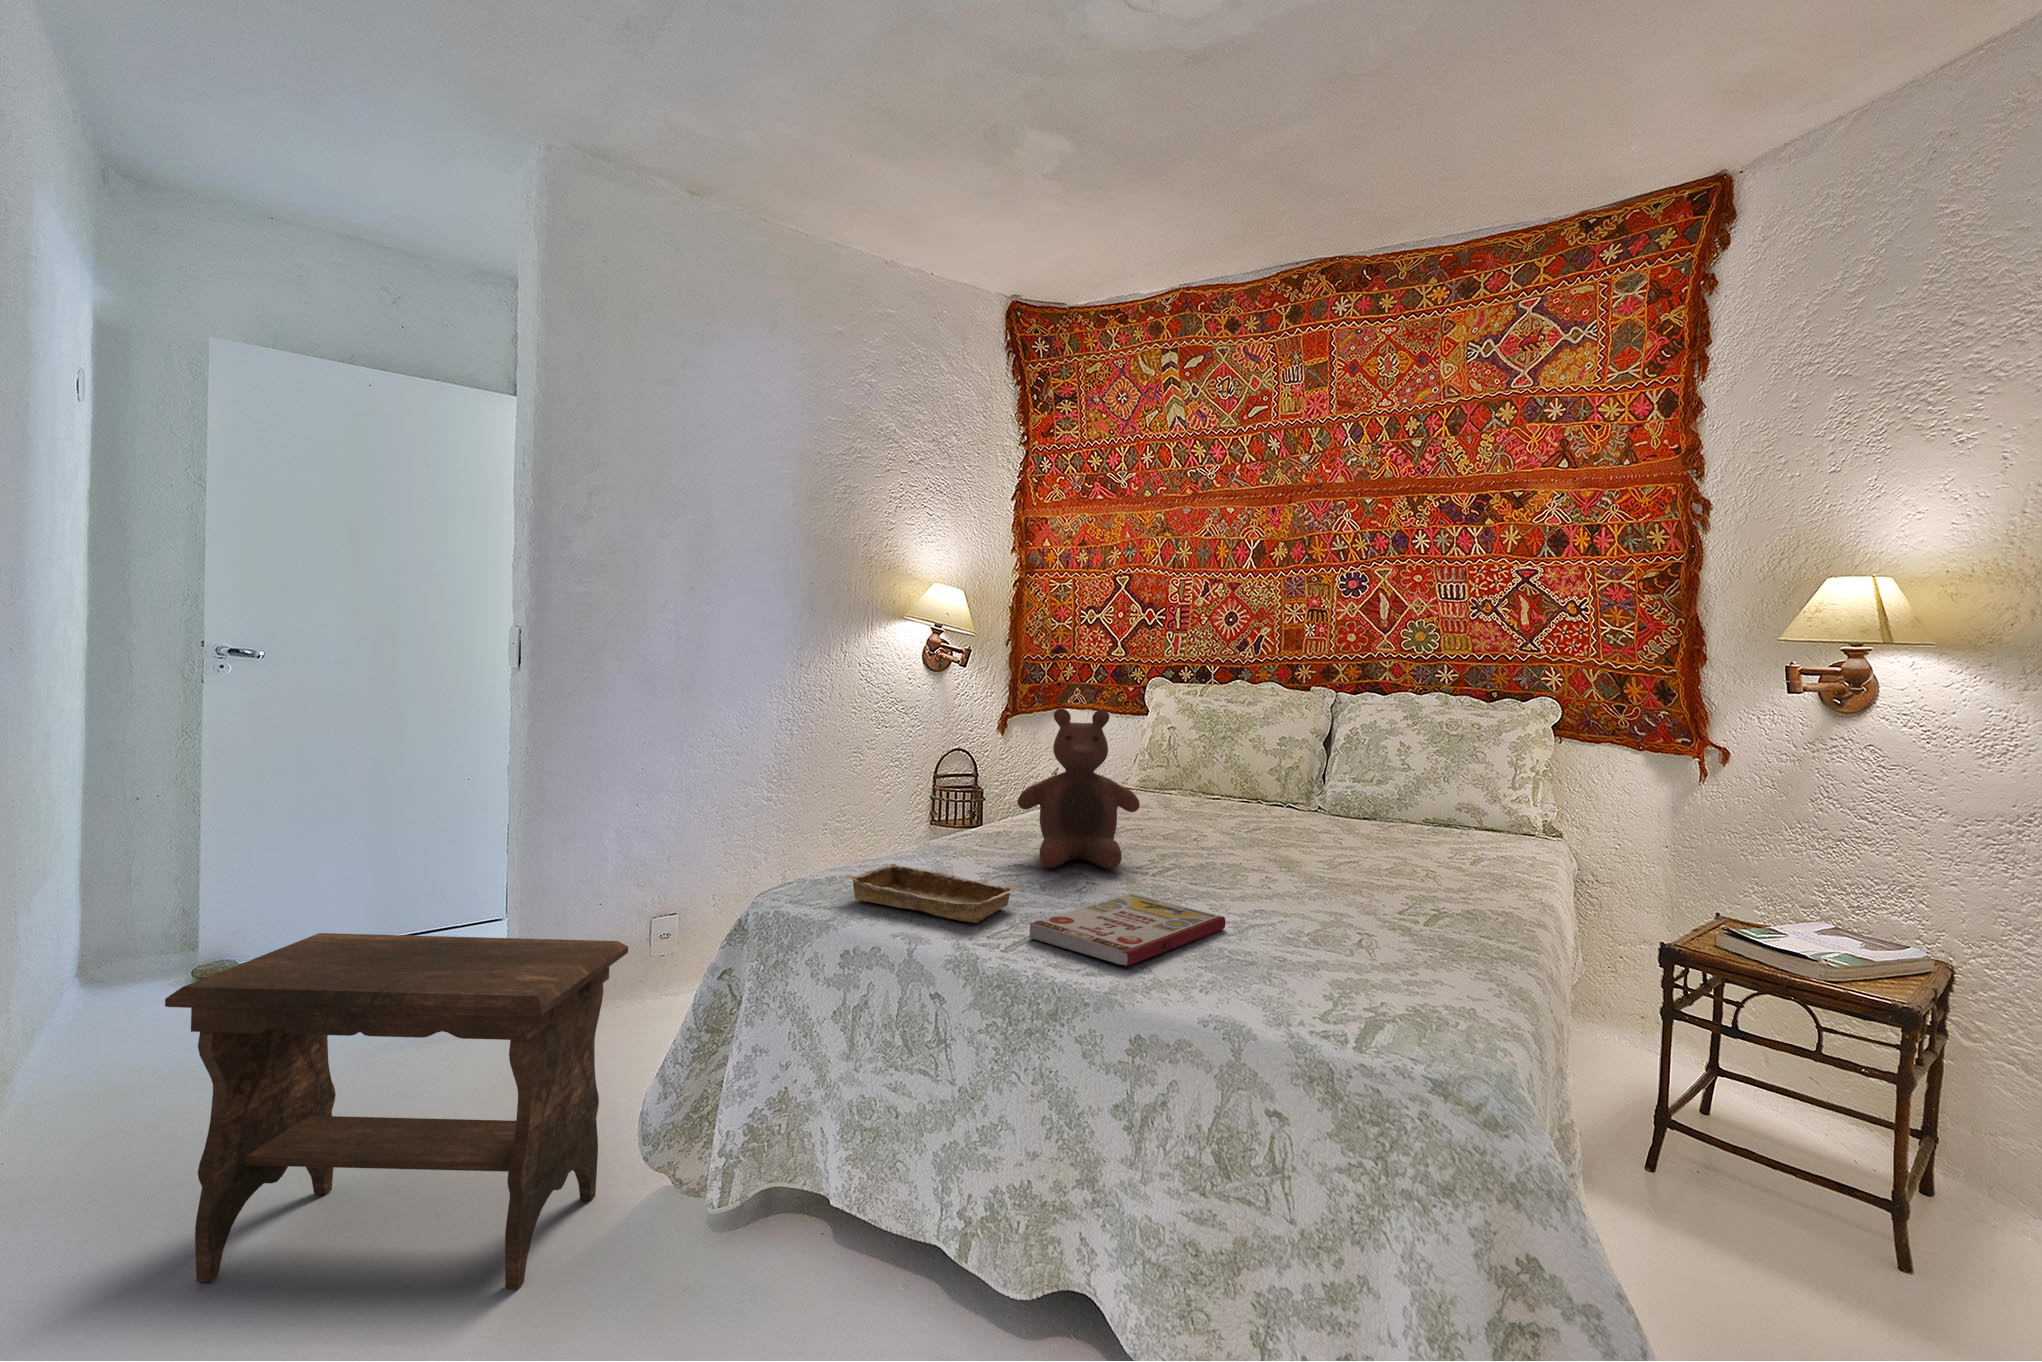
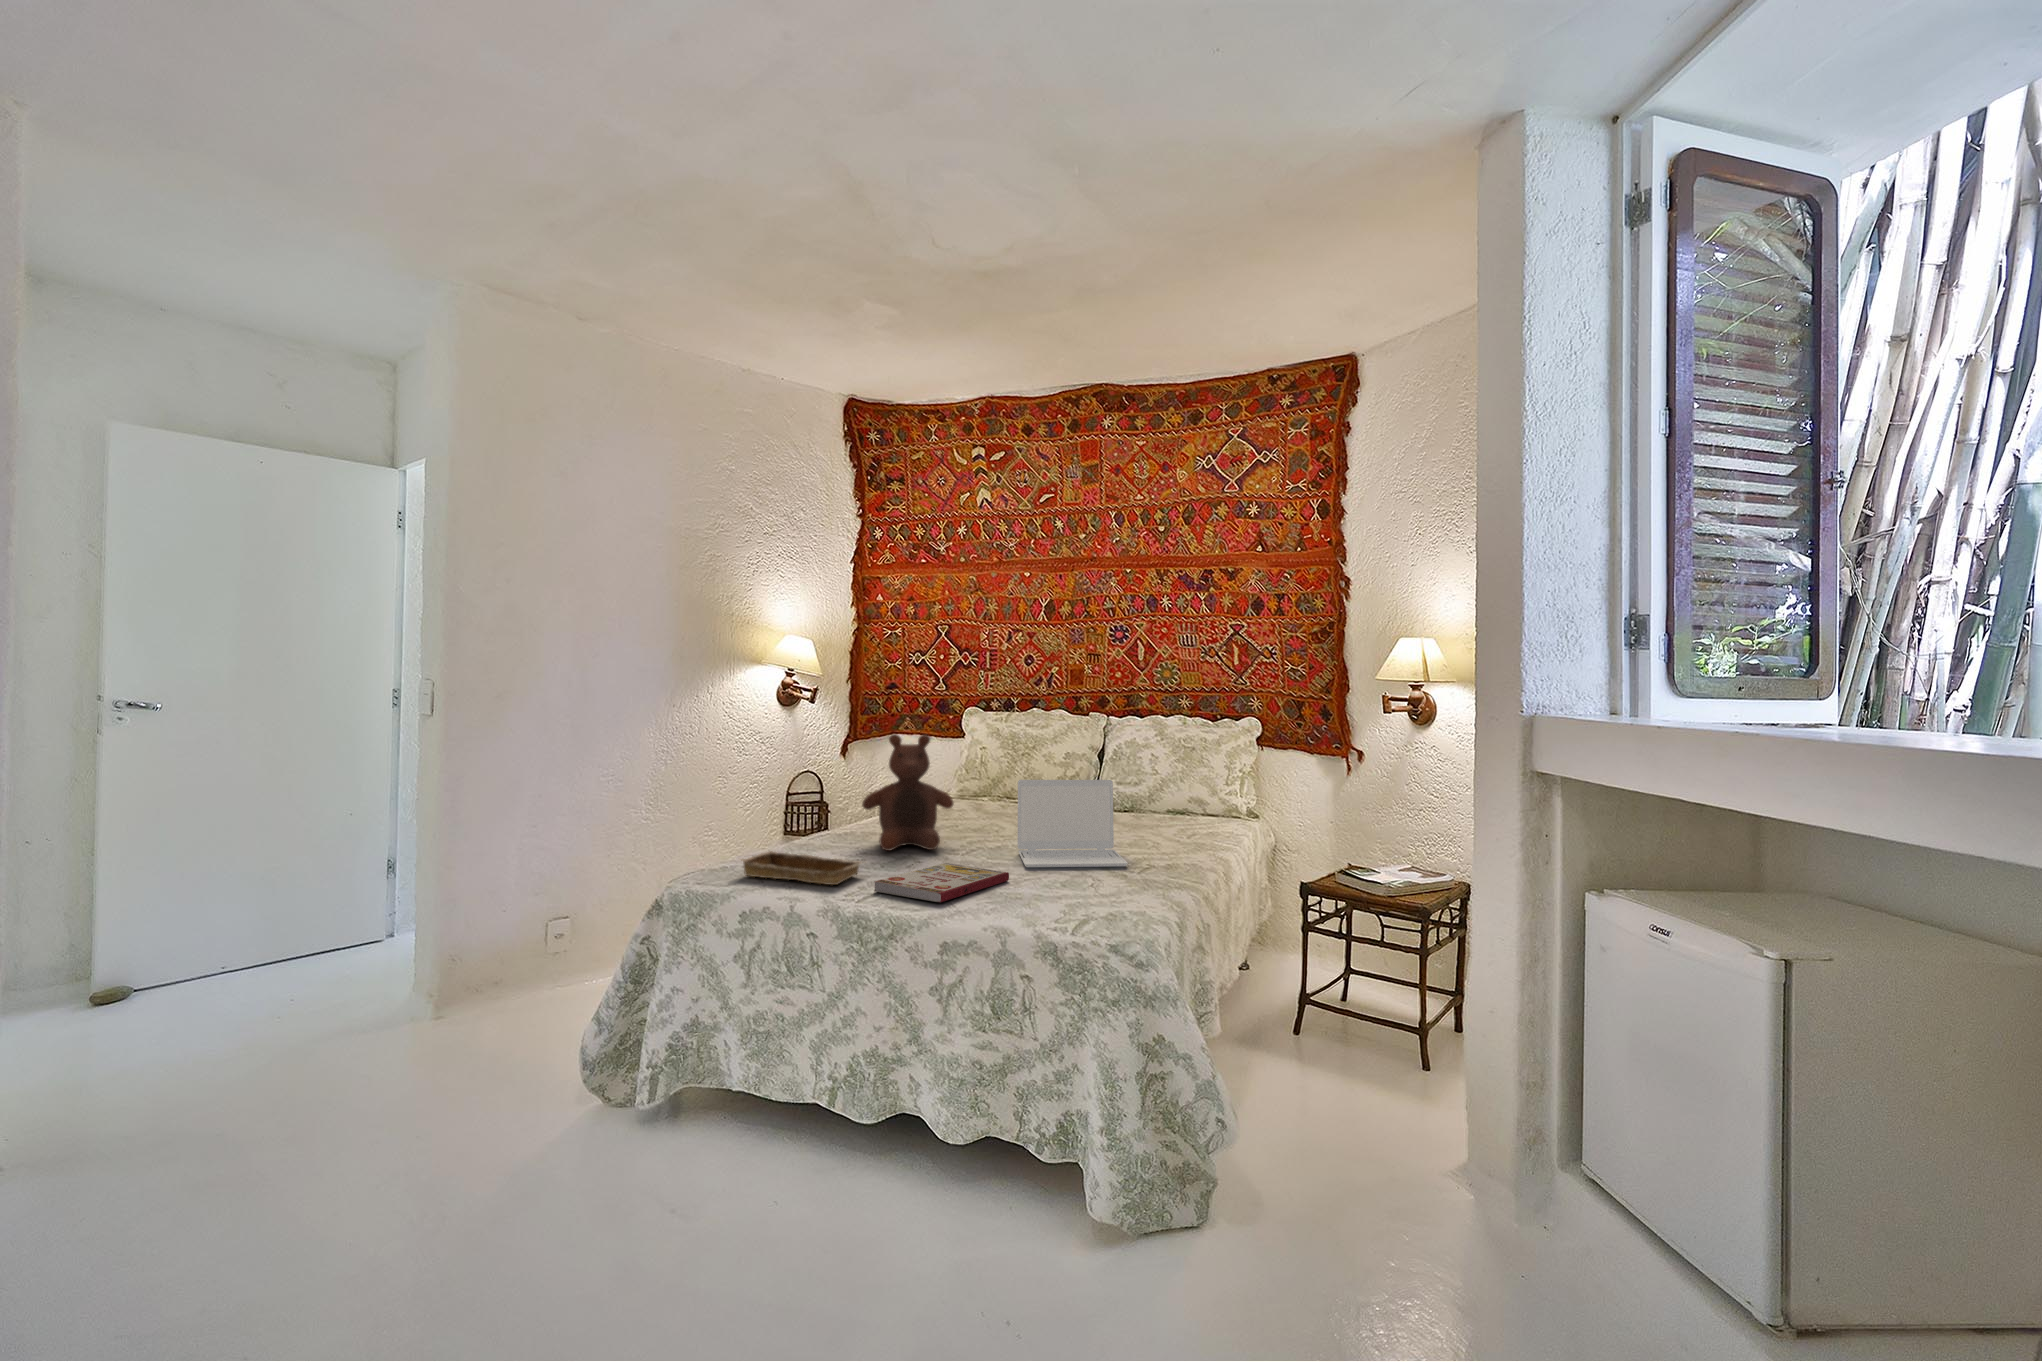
laptop: none [1230,777,1399,912] -> present [1018,780,1127,867]
footstool: present [165,933,628,1289] -> none [216,916,568,1184]

